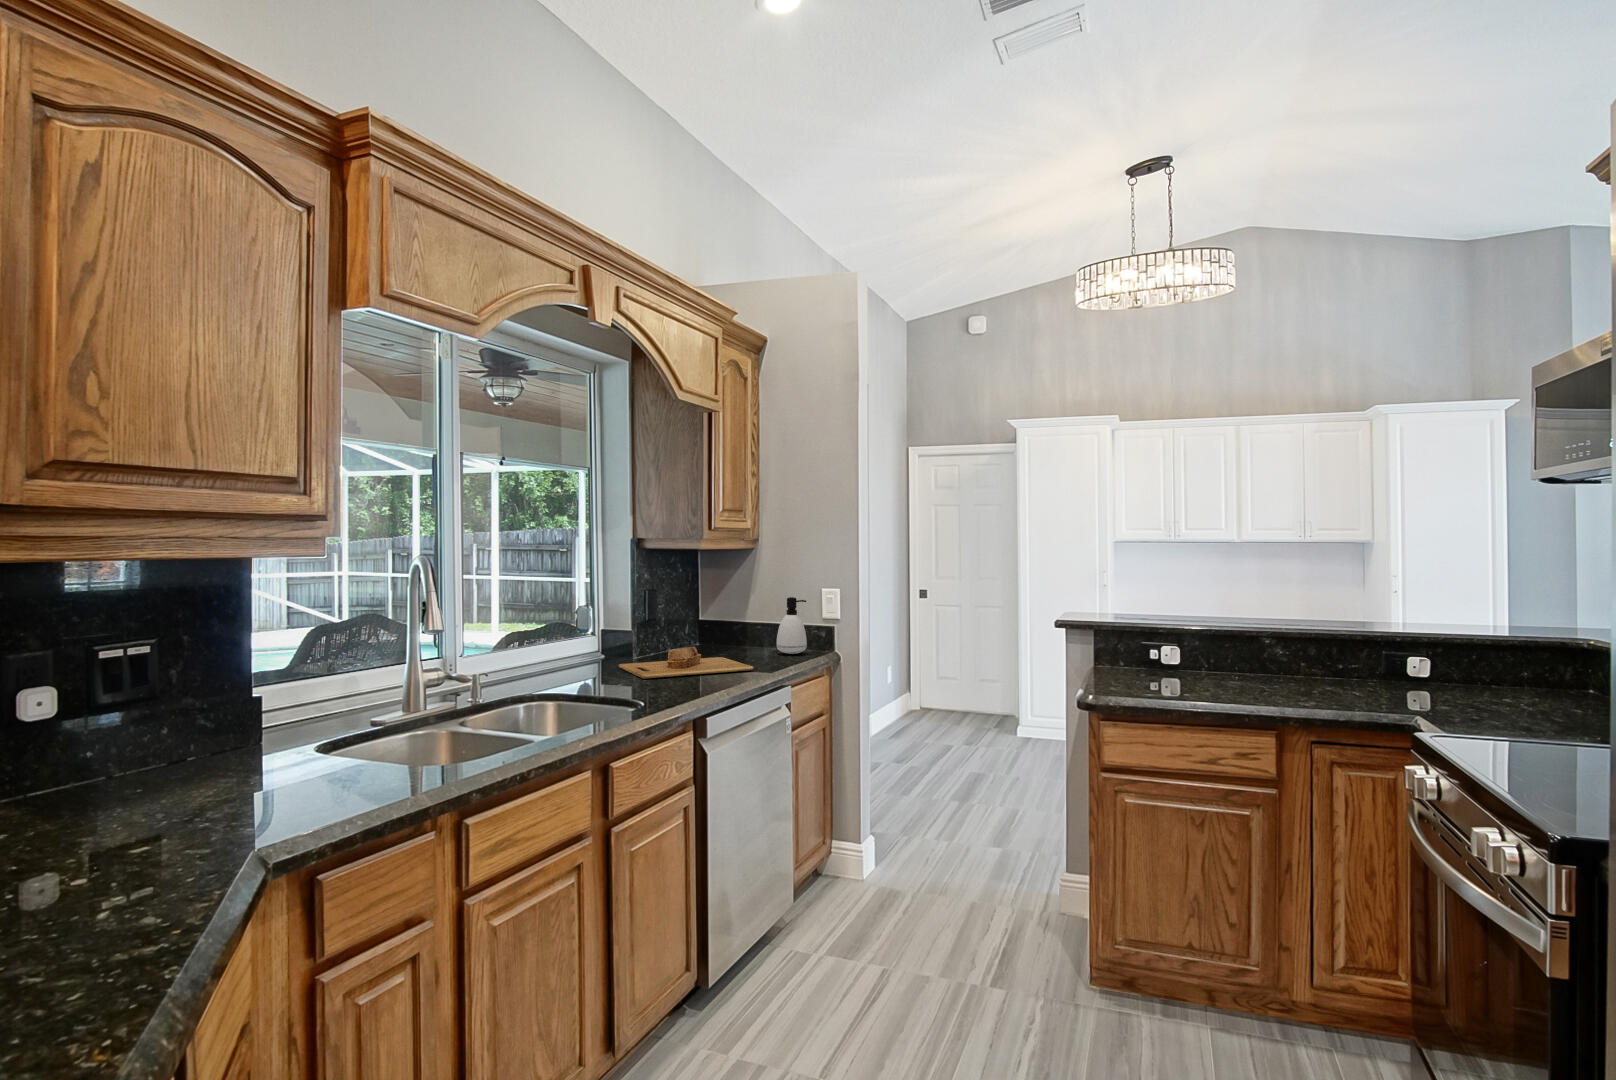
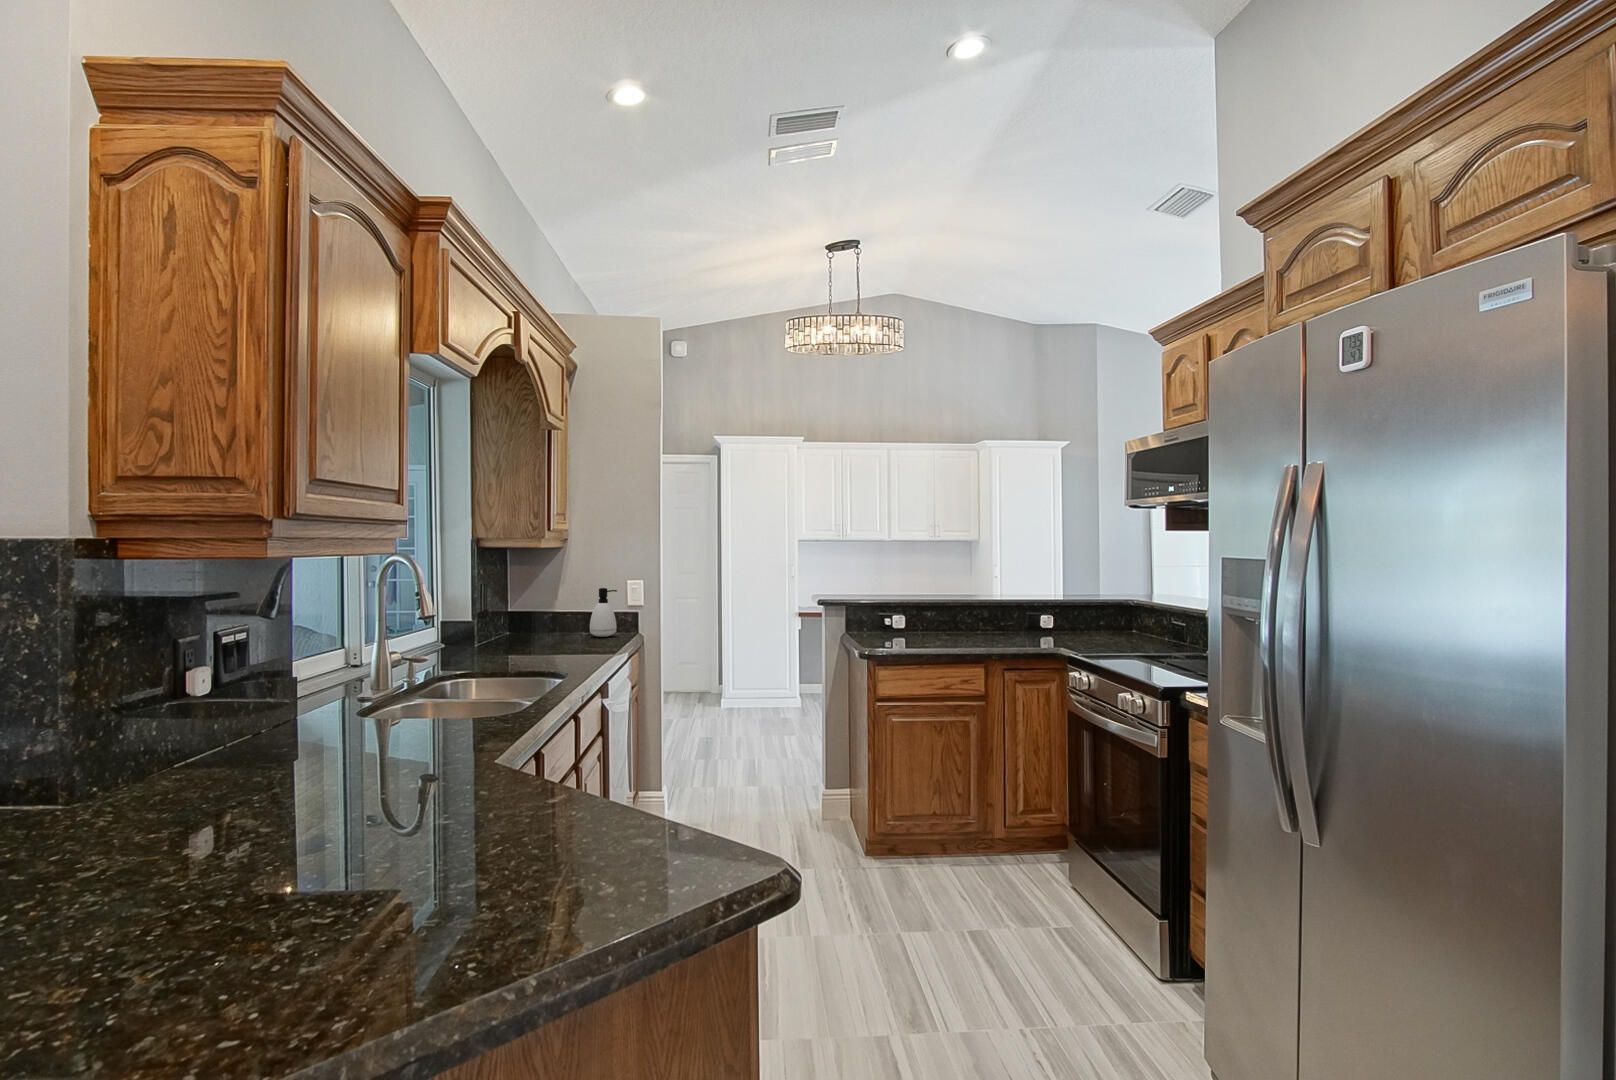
cutting board: present [619,647,753,679] -> none [467,632,595,659]

